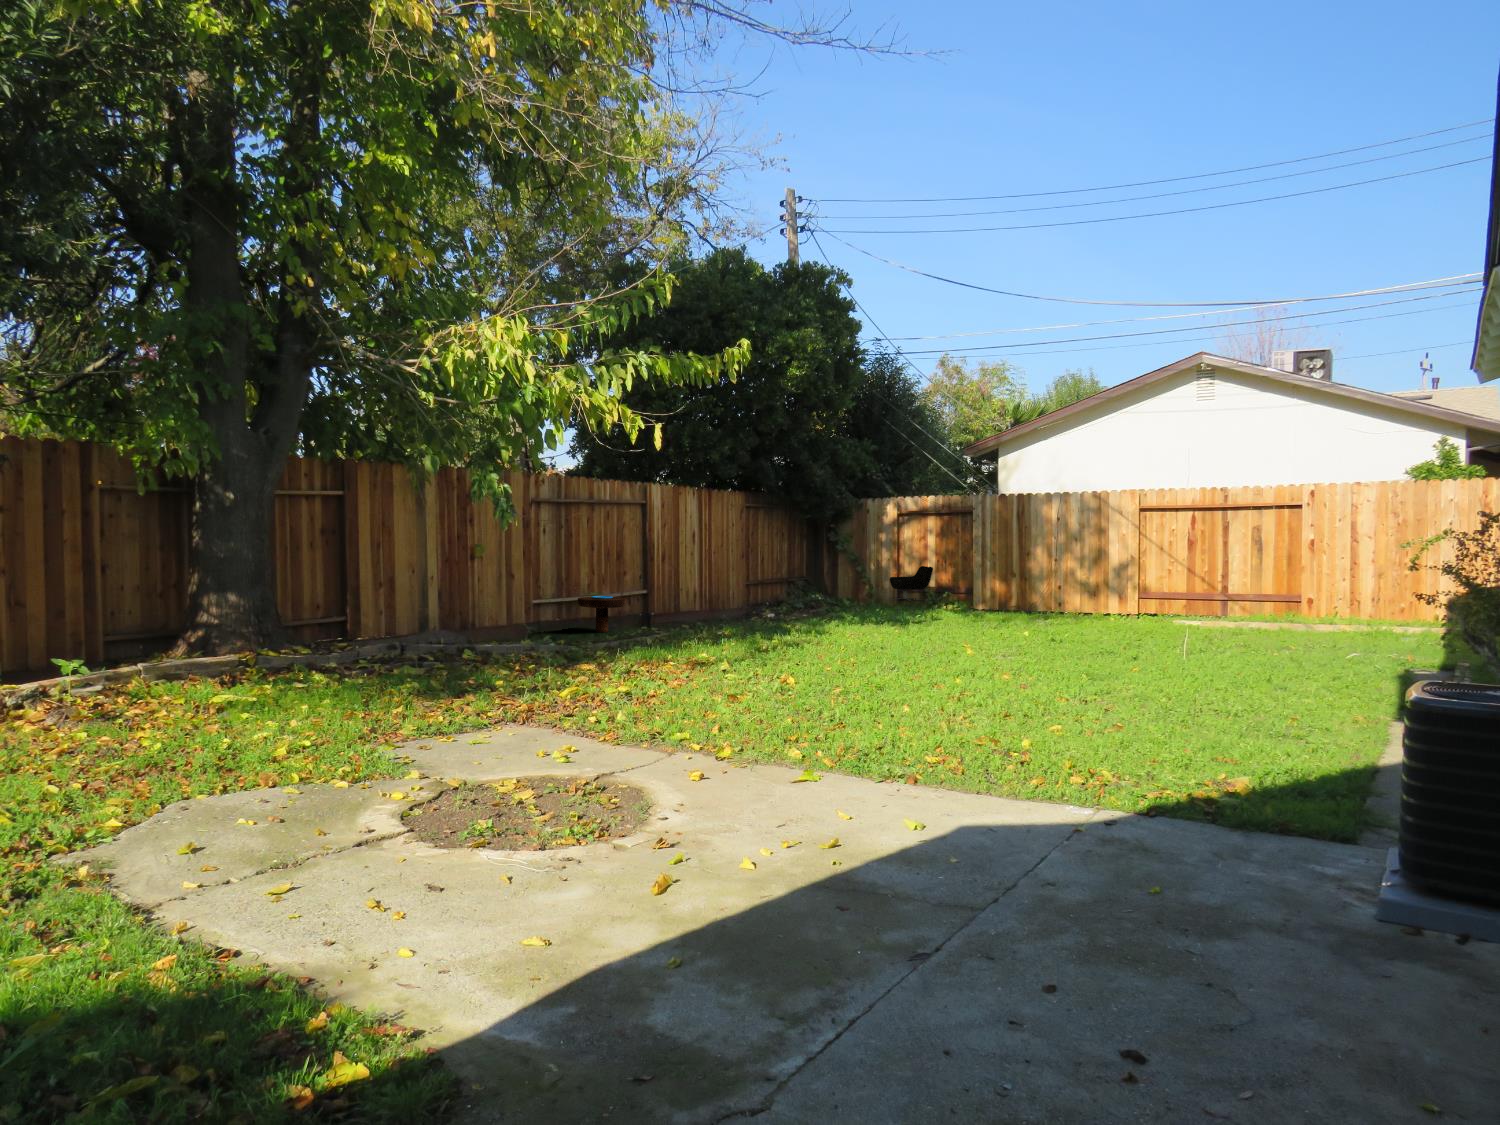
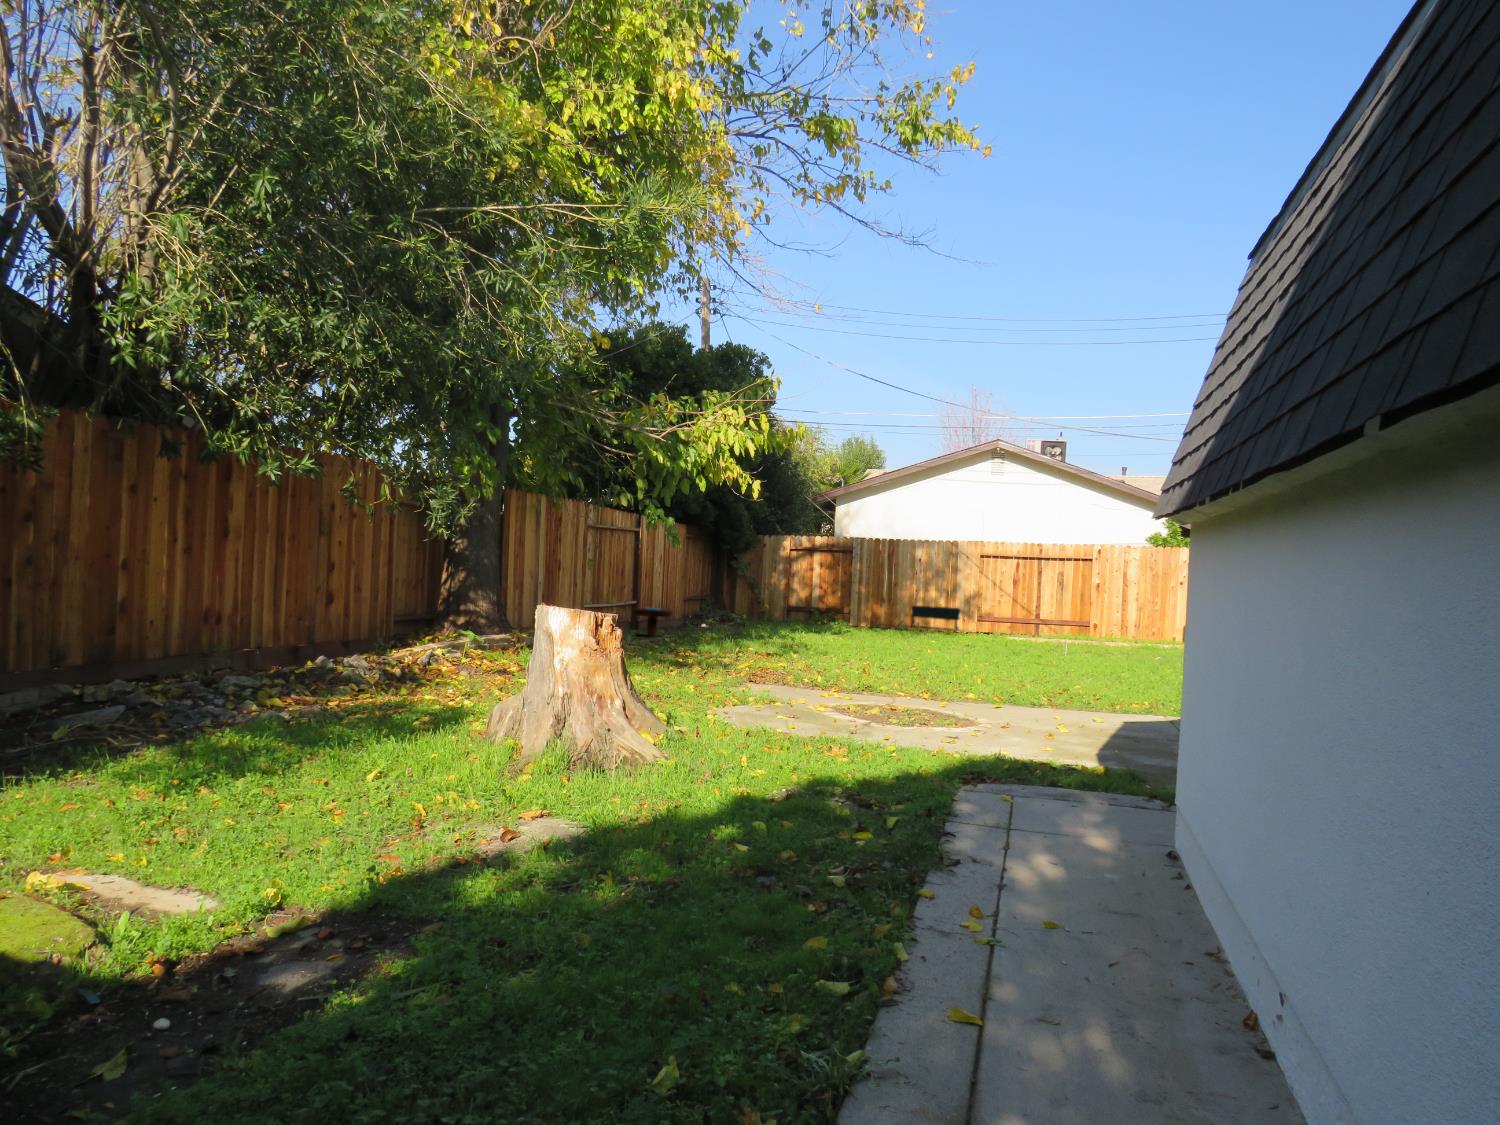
lounge chair: present [890,566,933,601] -> none [786,592,822,619]
bench: none [1042,579,1112,612] -> present [911,606,960,630]

